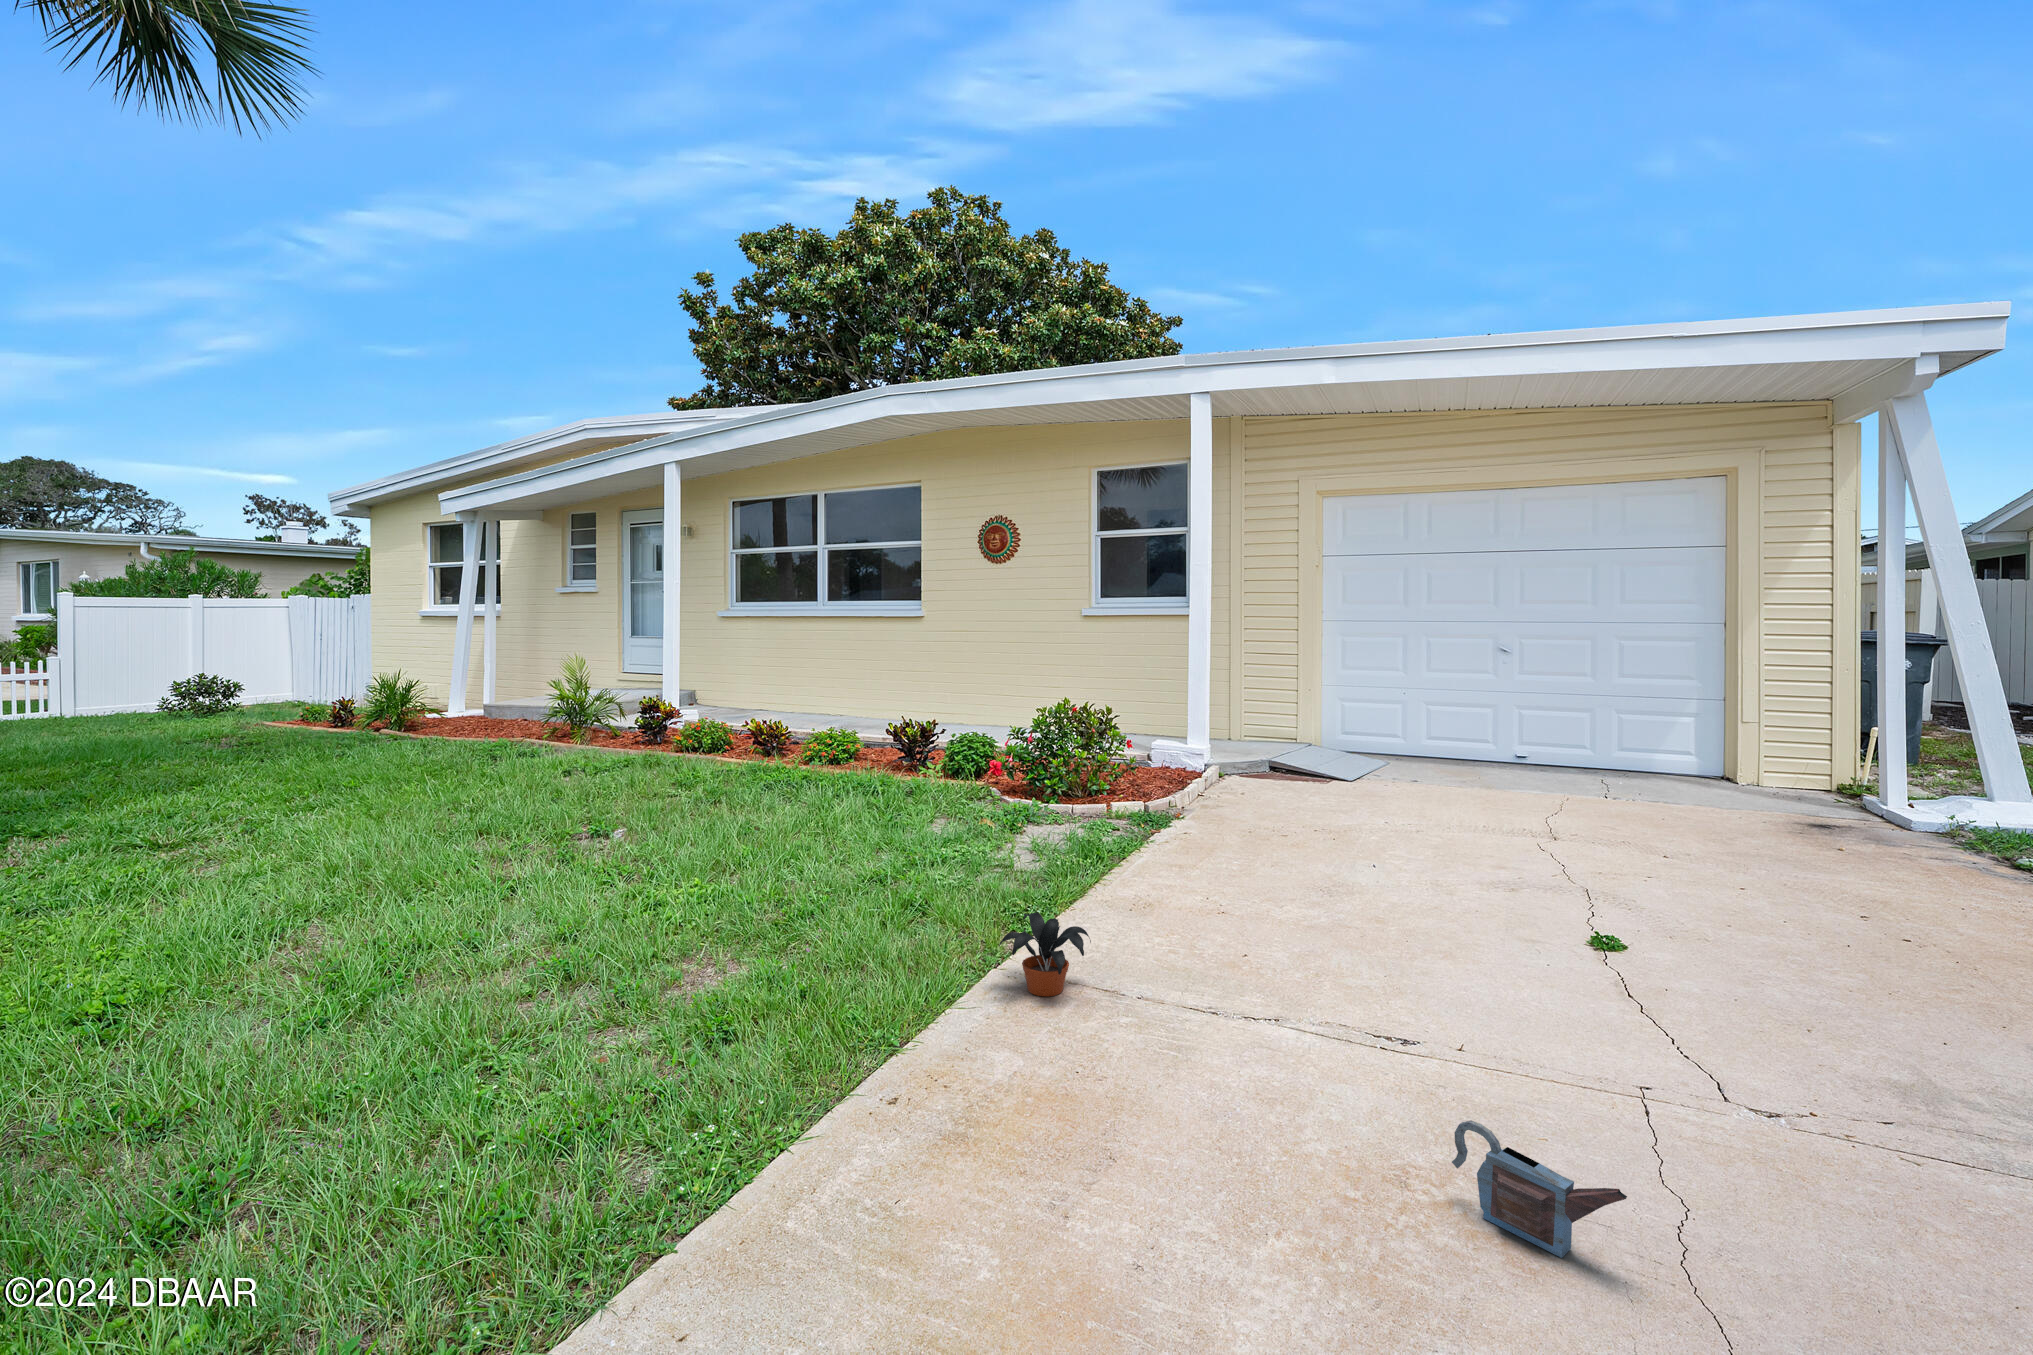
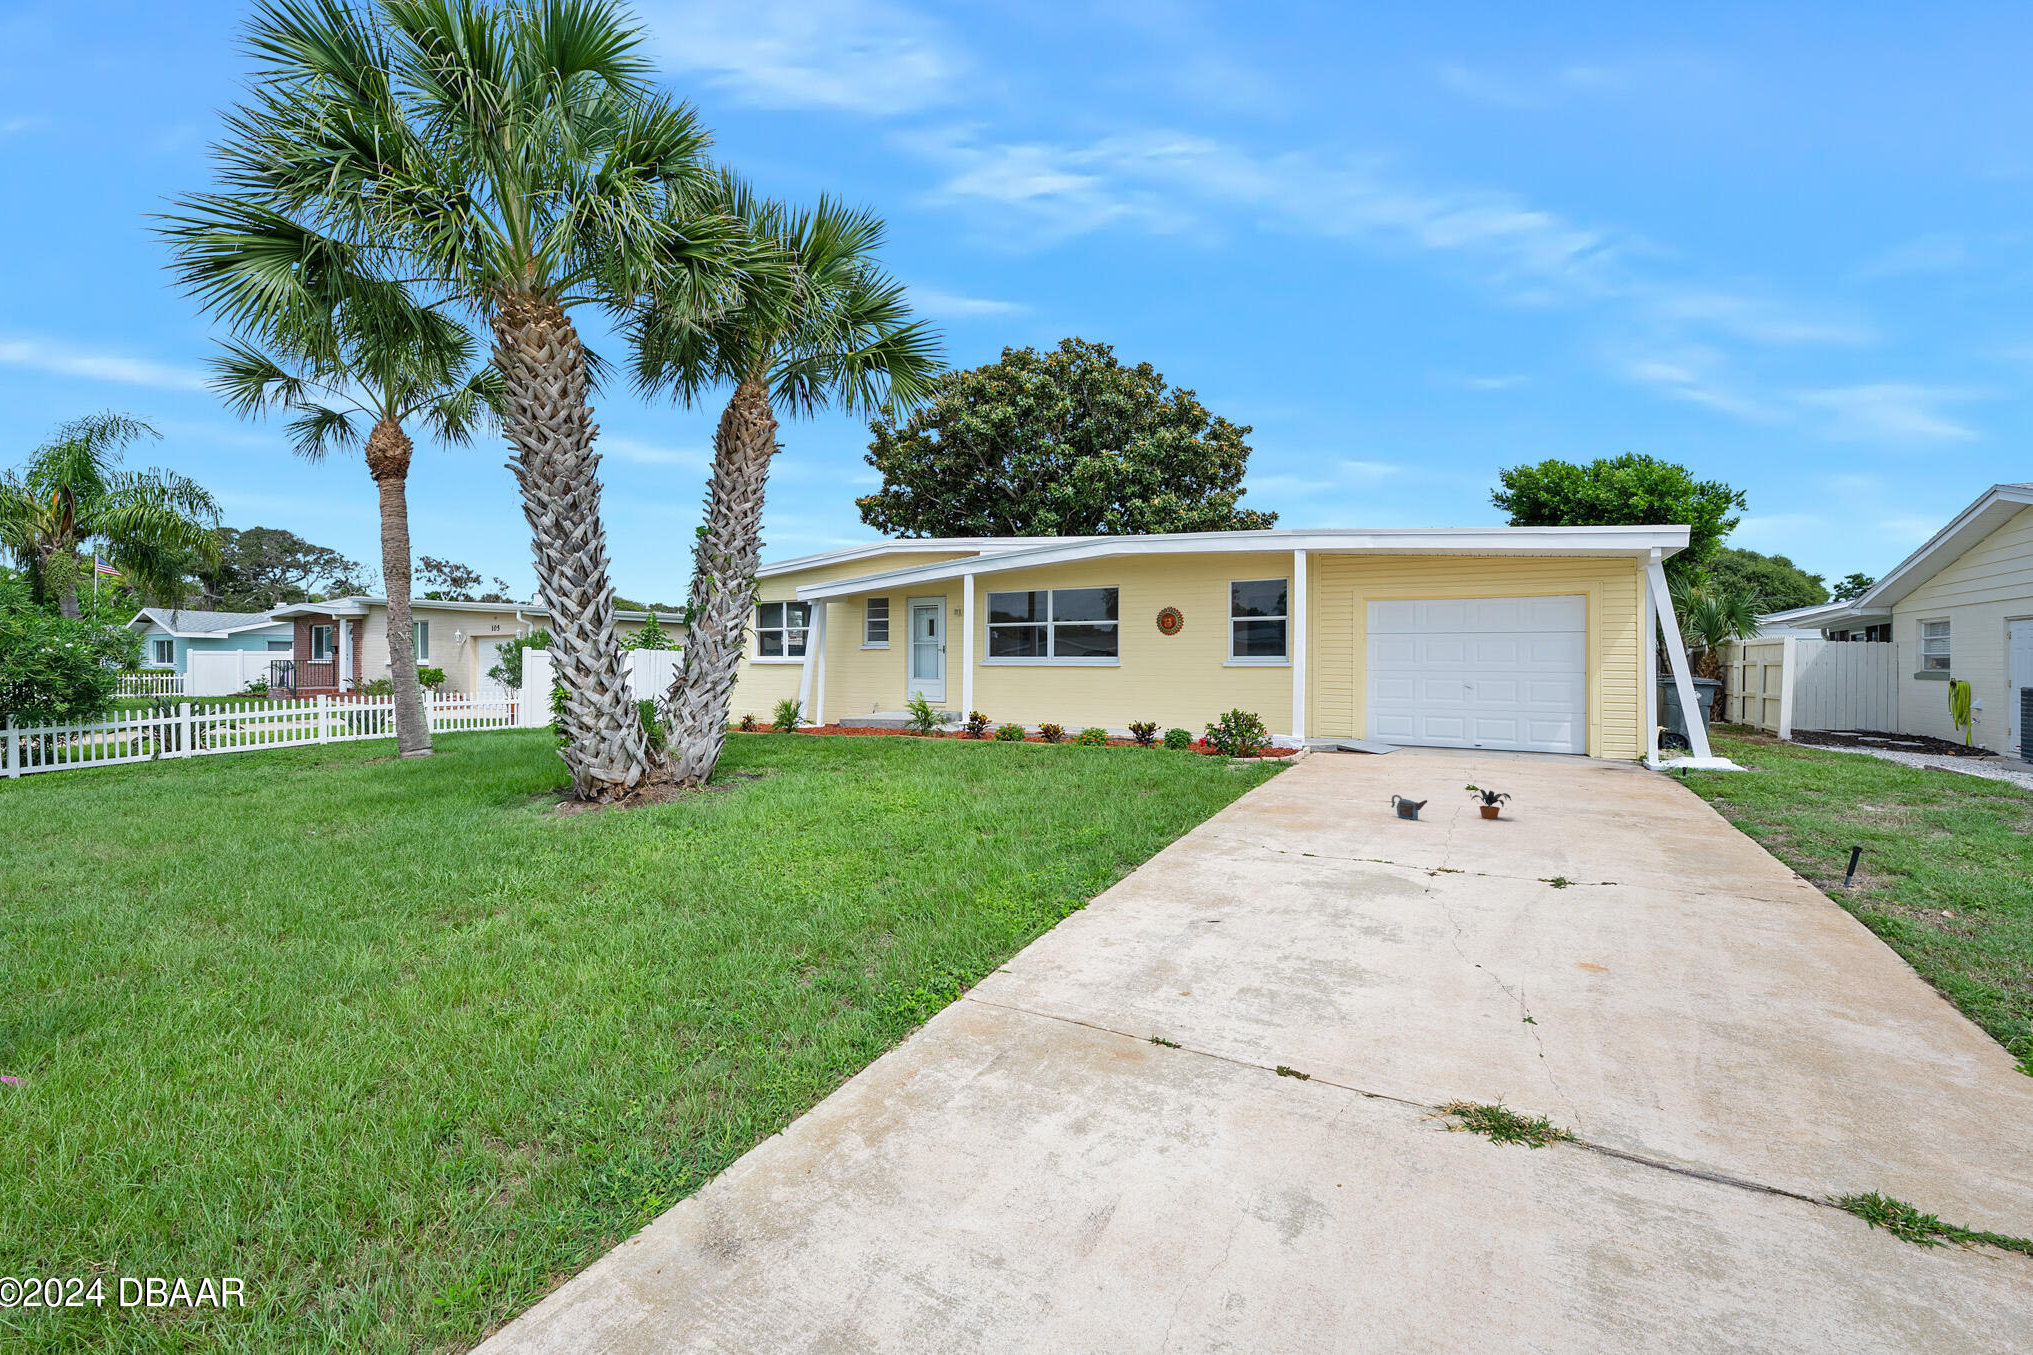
potted plant: present [999,912,1091,997] -> present [1471,789,1511,819]

